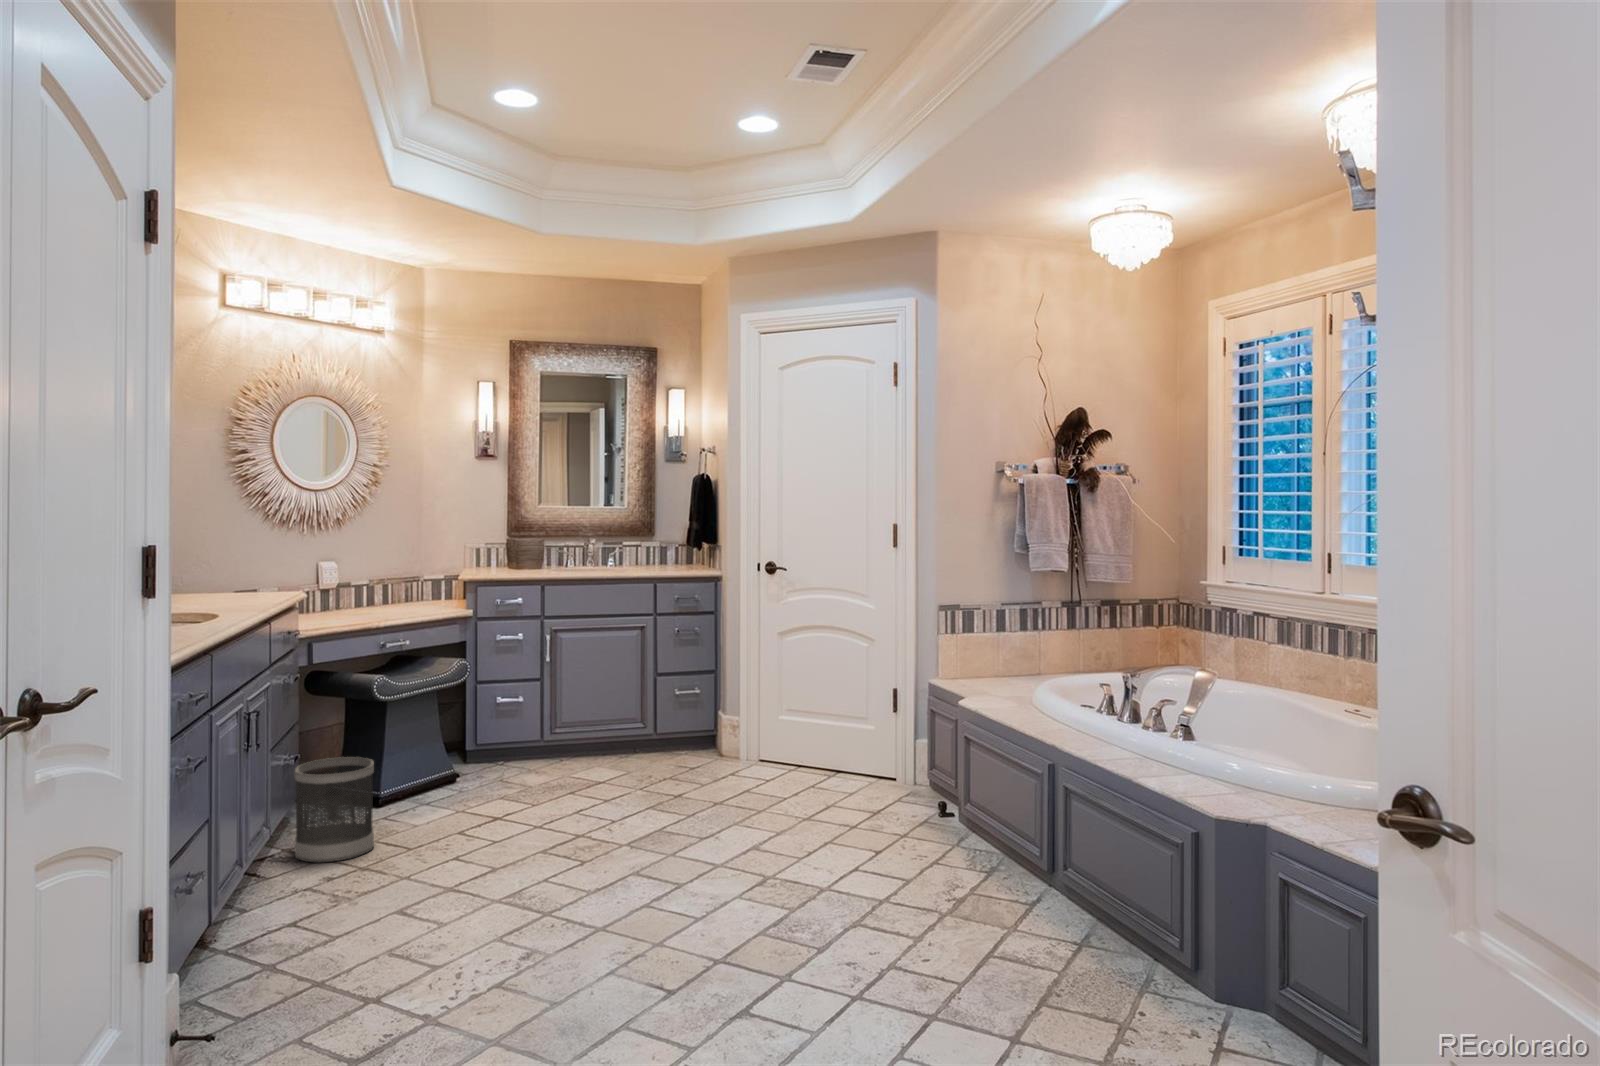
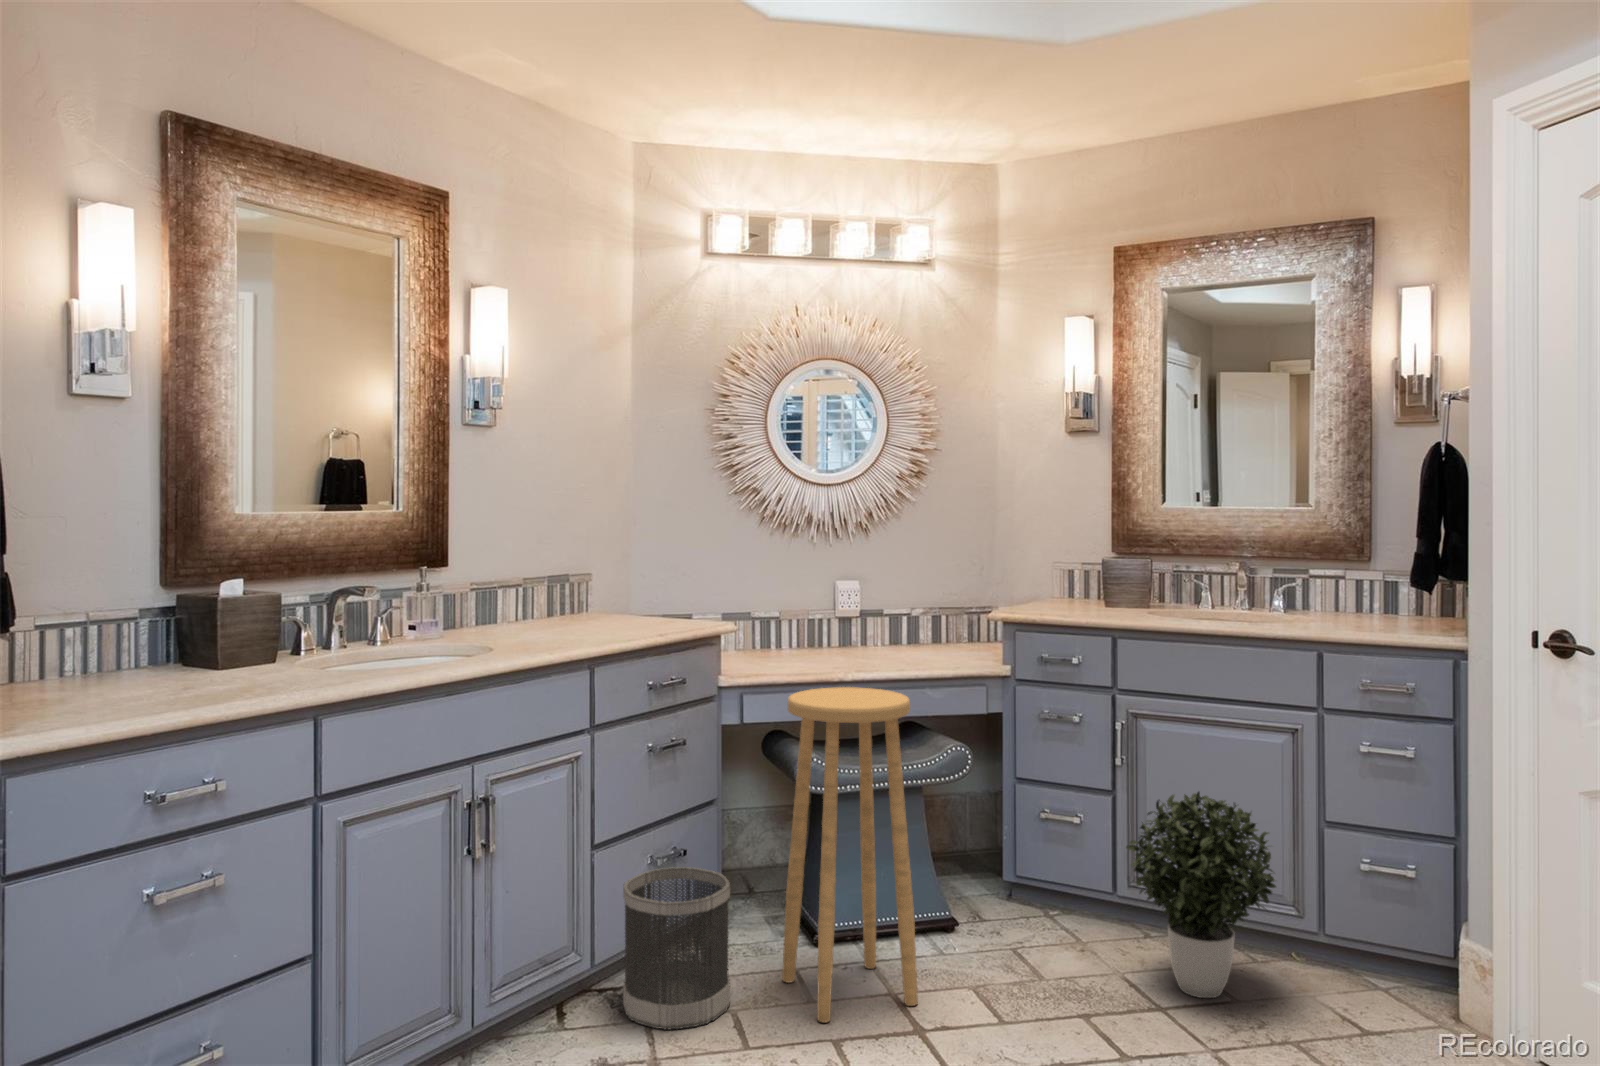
stool: none [385,623,483,831] -> present [782,687,918,1022]
potted plant: none [571,664,650,775] -> present [1126,792,1276,998]

